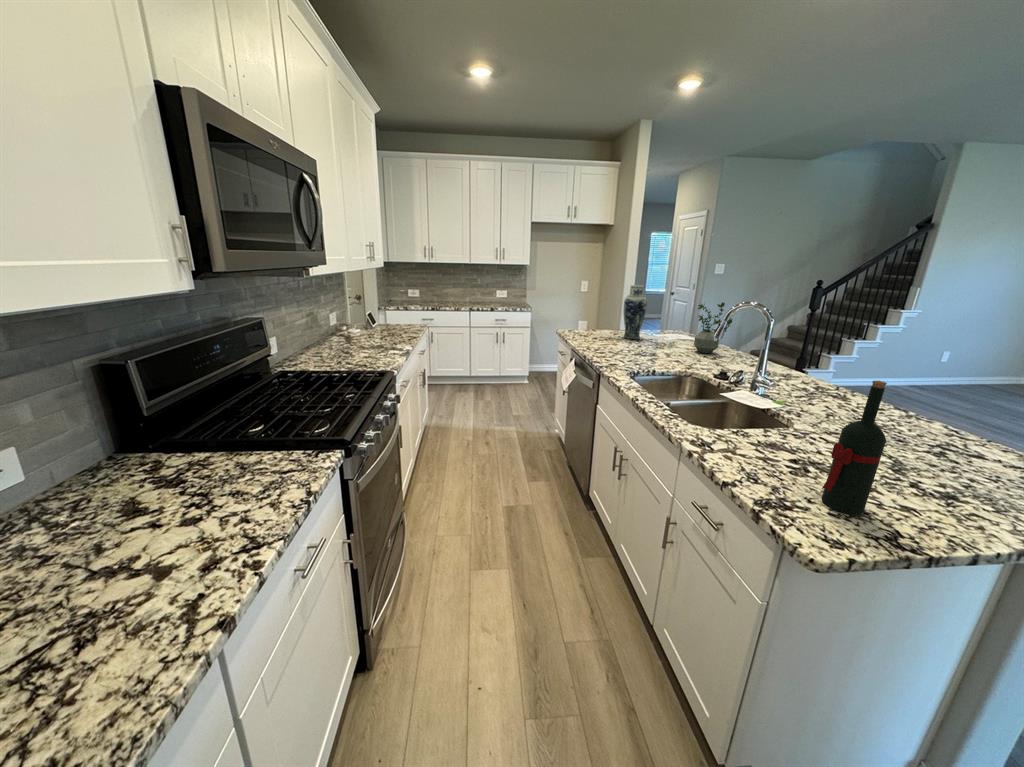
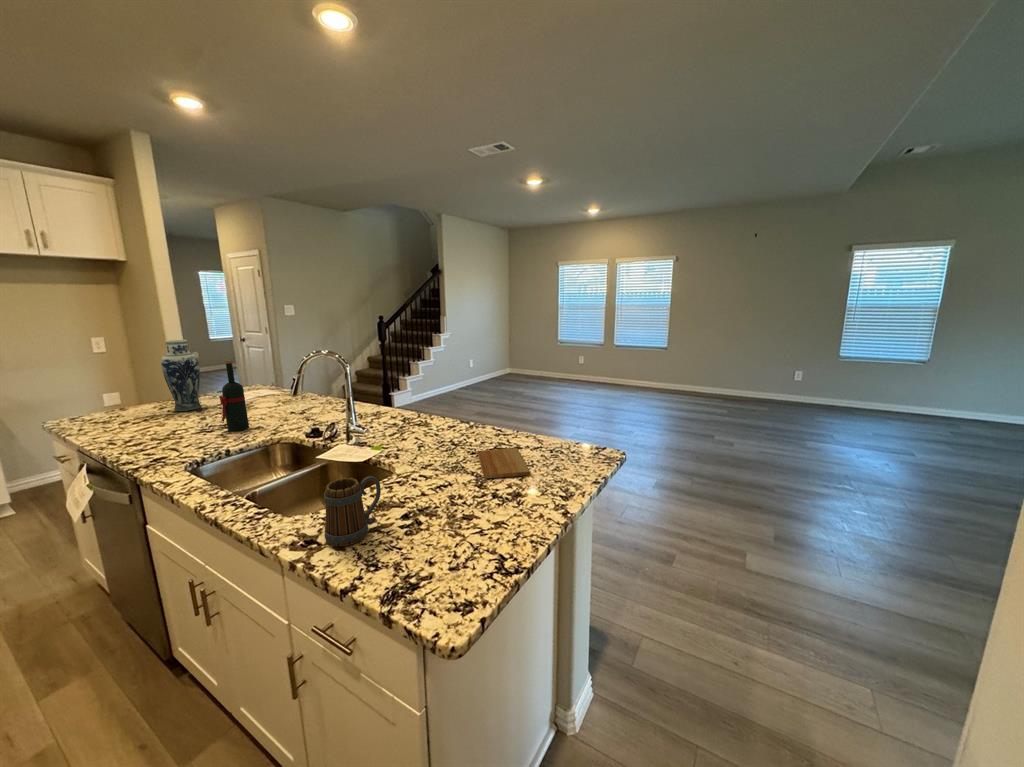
potted plant: present [694,302,732,353] -> none [267,349,311,409]
wine bottle: present [822,381,887,515] -> present [220,360,249,431]
mug: none [718,405,778,460] -> present [324,476,381,546]
cutting board: none [905,439,985,486] -> present [478,448,530,478]

